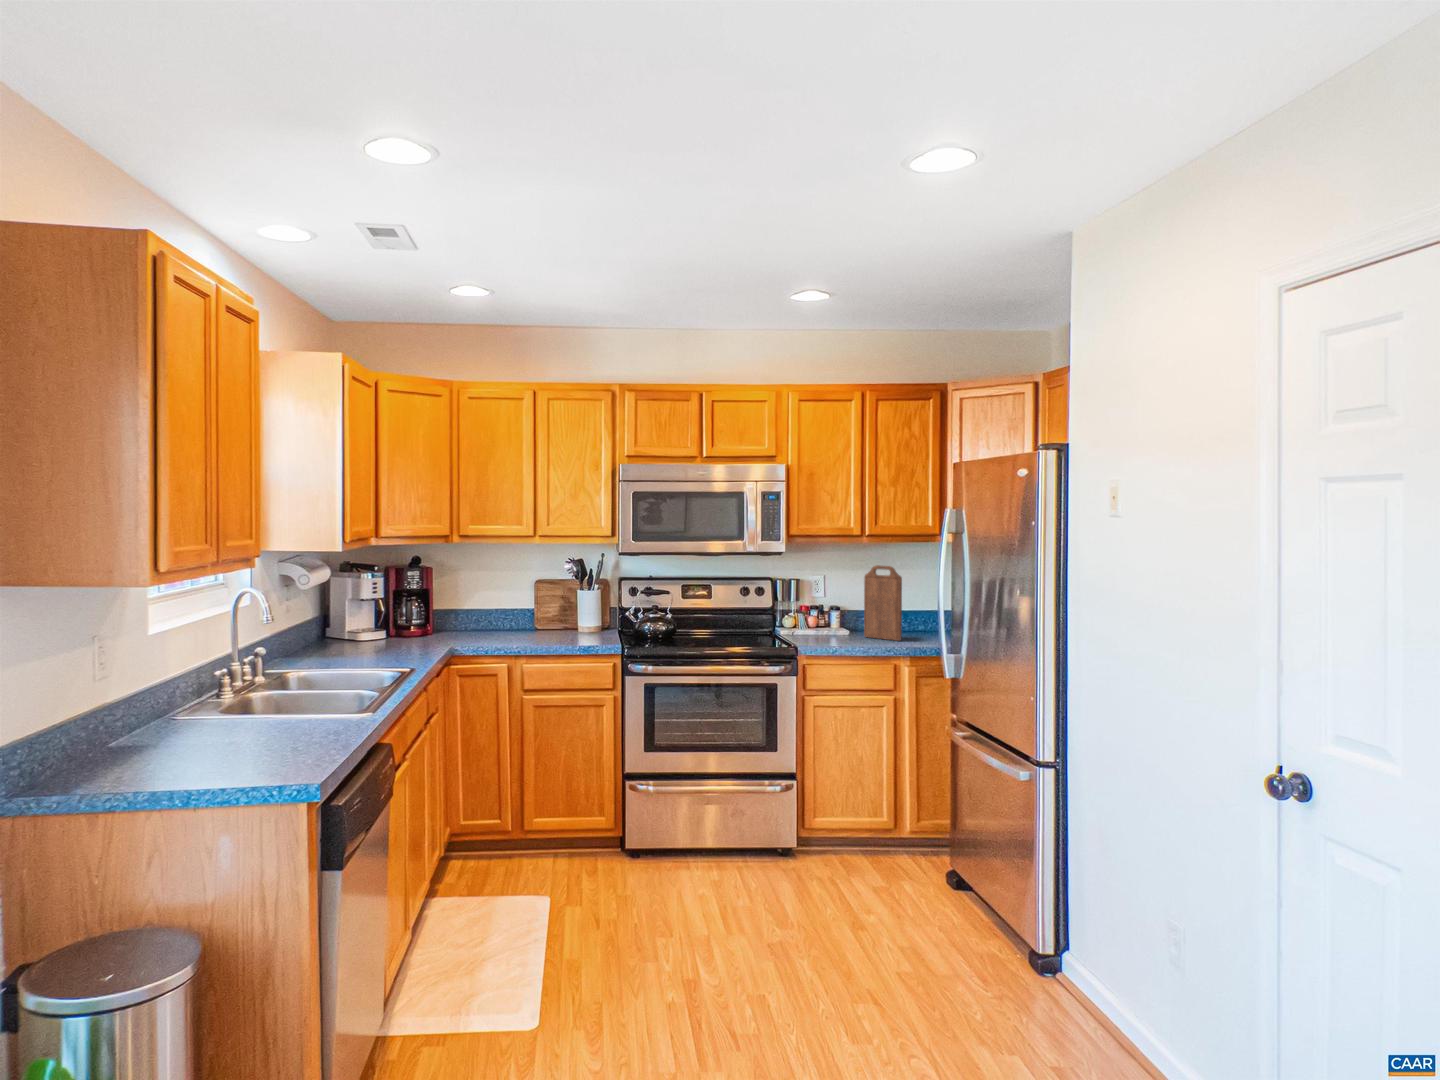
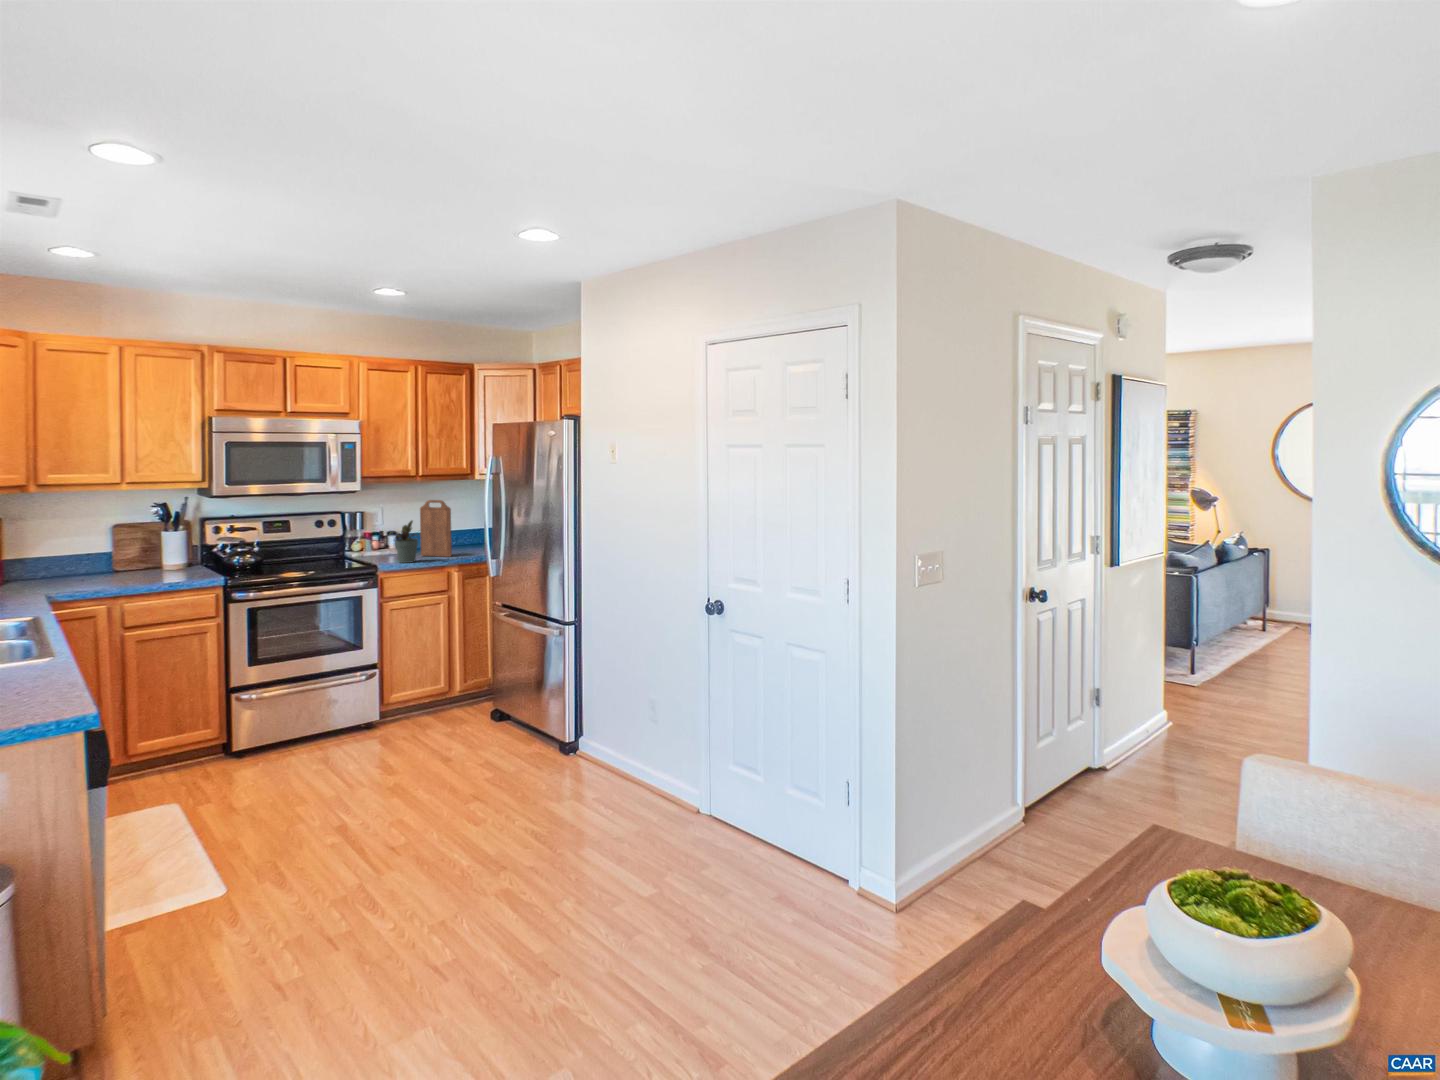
potted plant: none [819,591,862,646] -> present [391,521,418,563]

